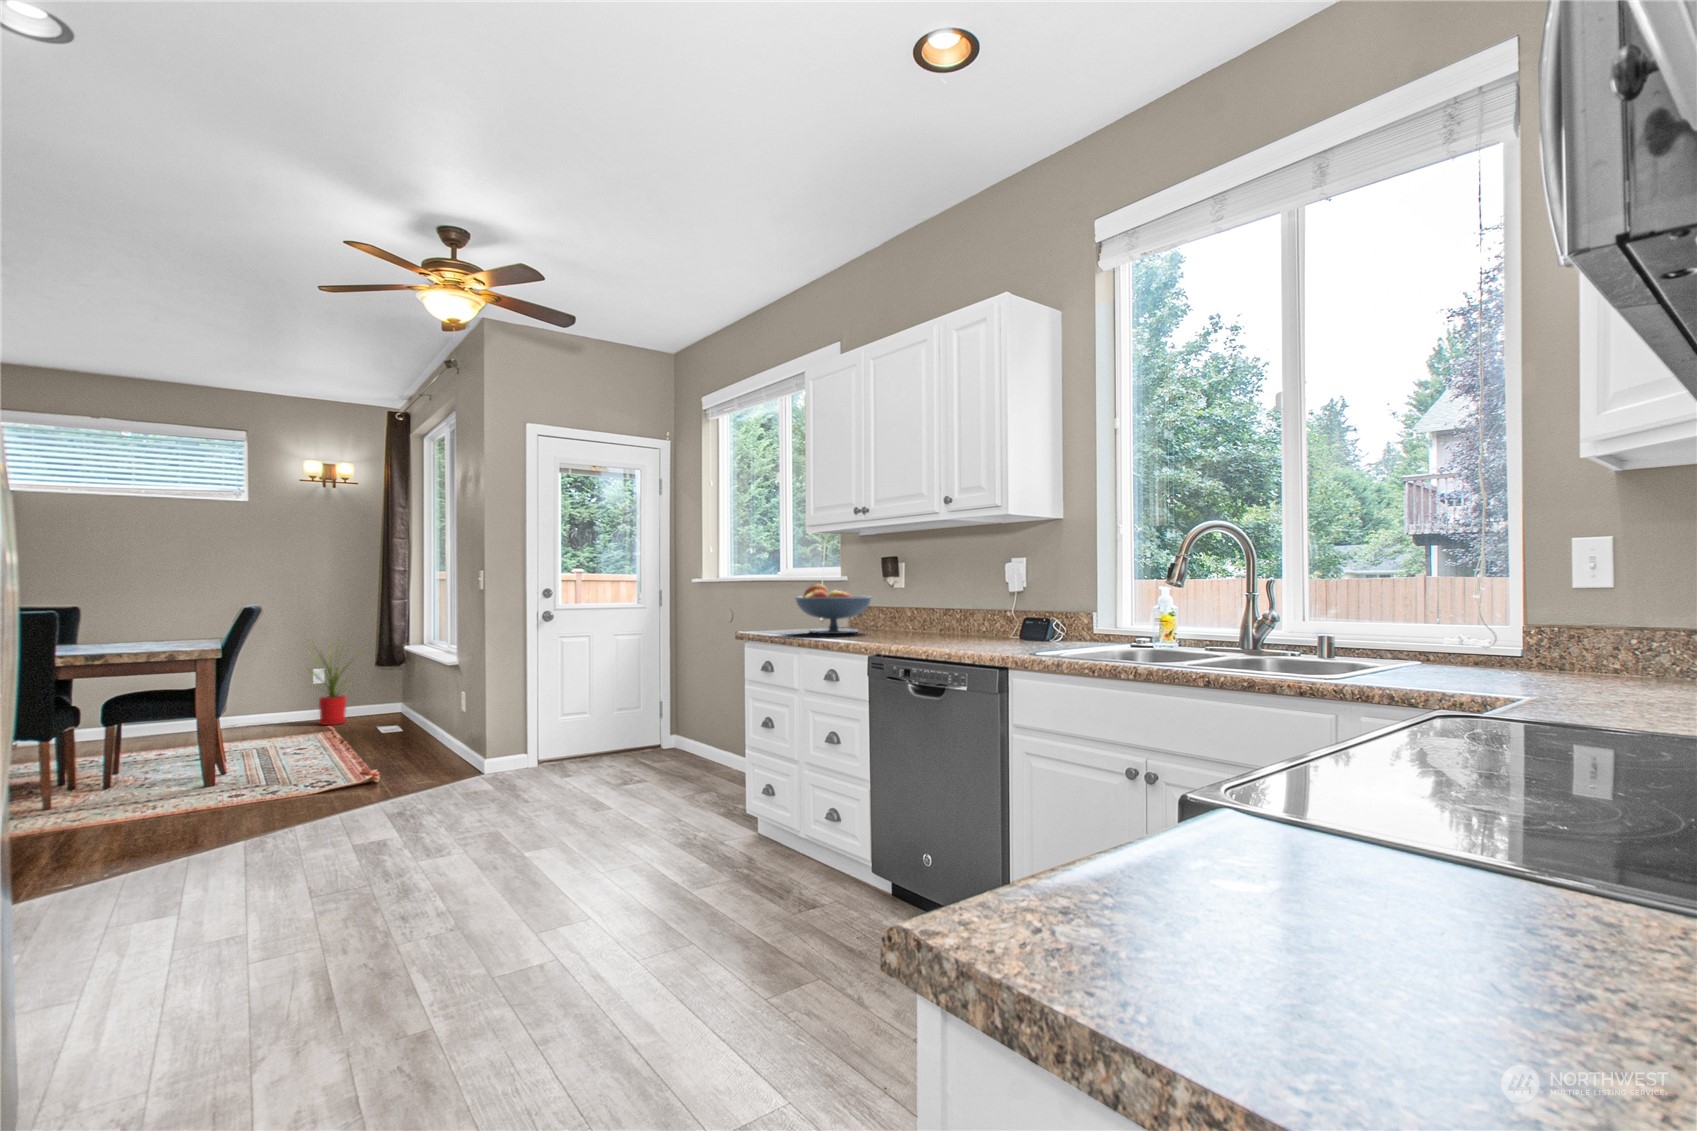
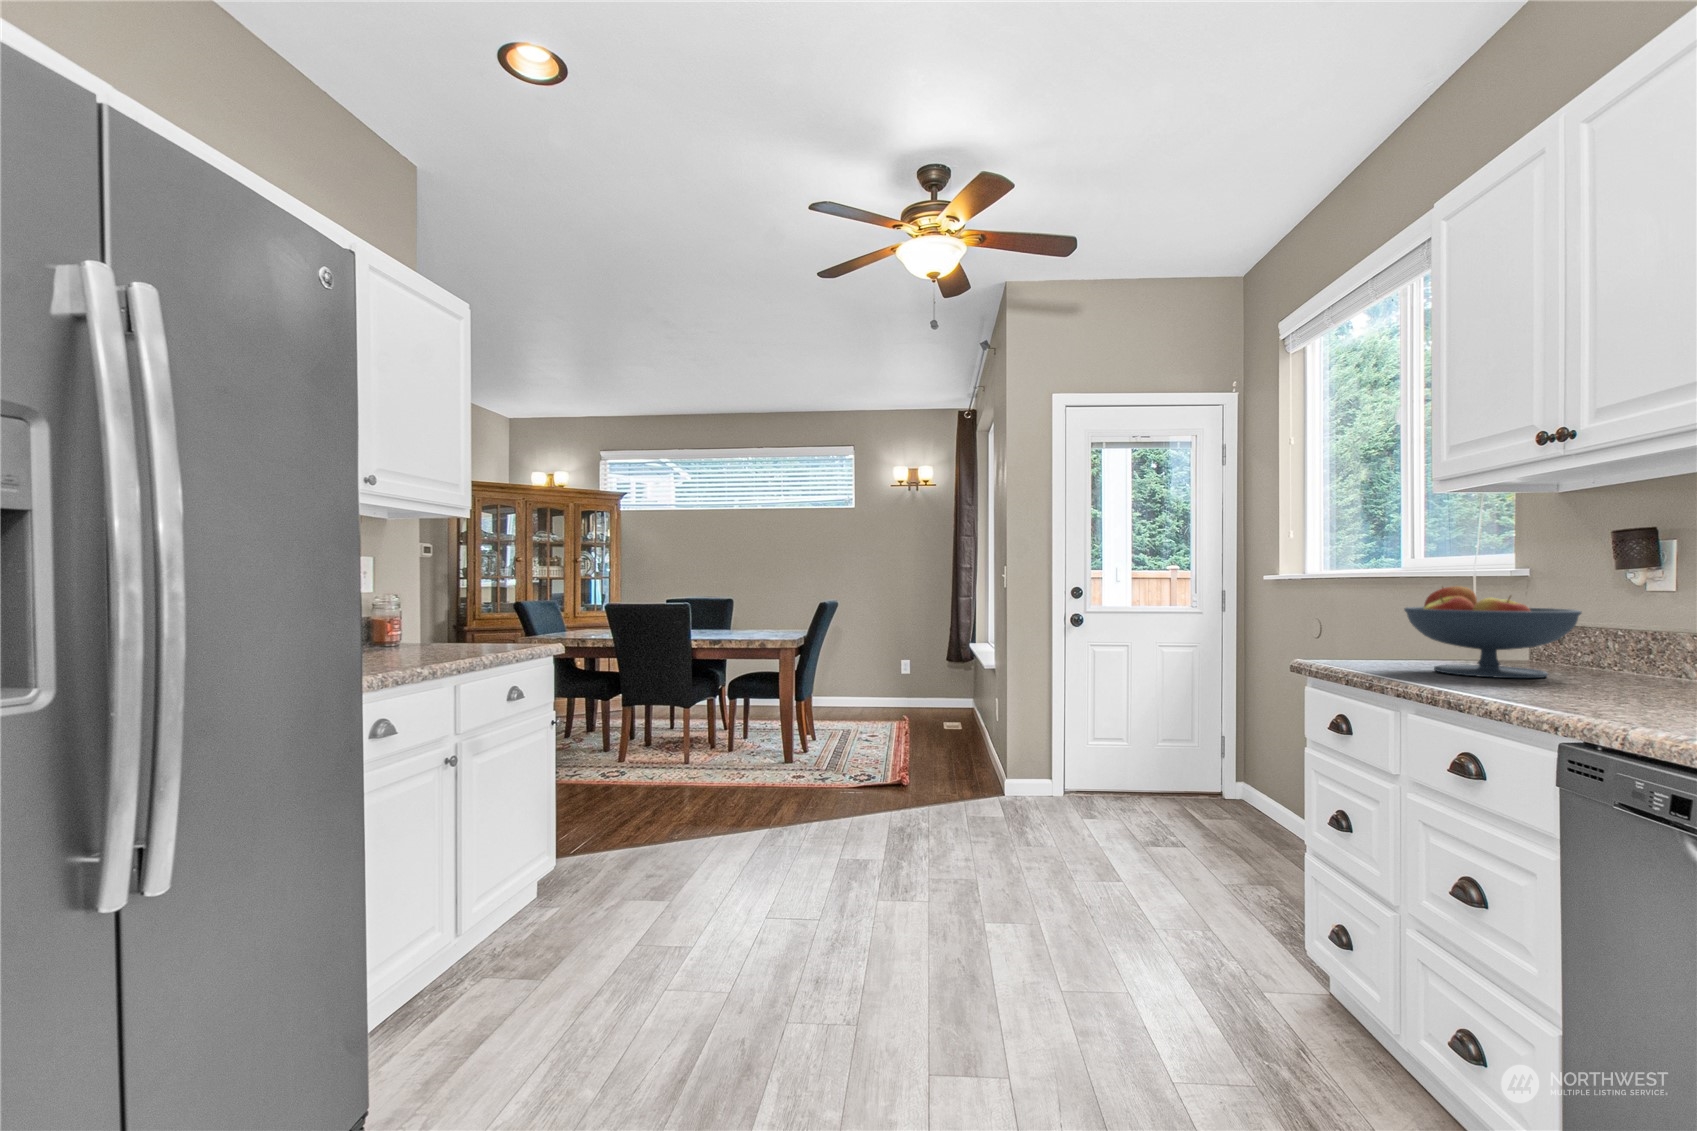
house plant: present [308,645,353,725] -> none [881,631,942,714]

